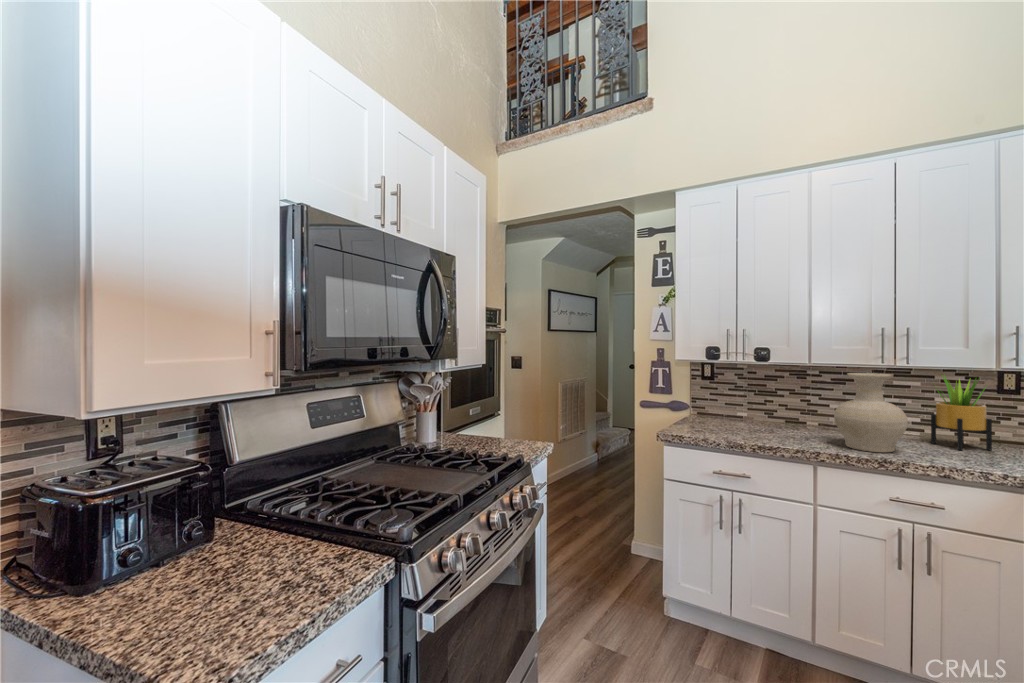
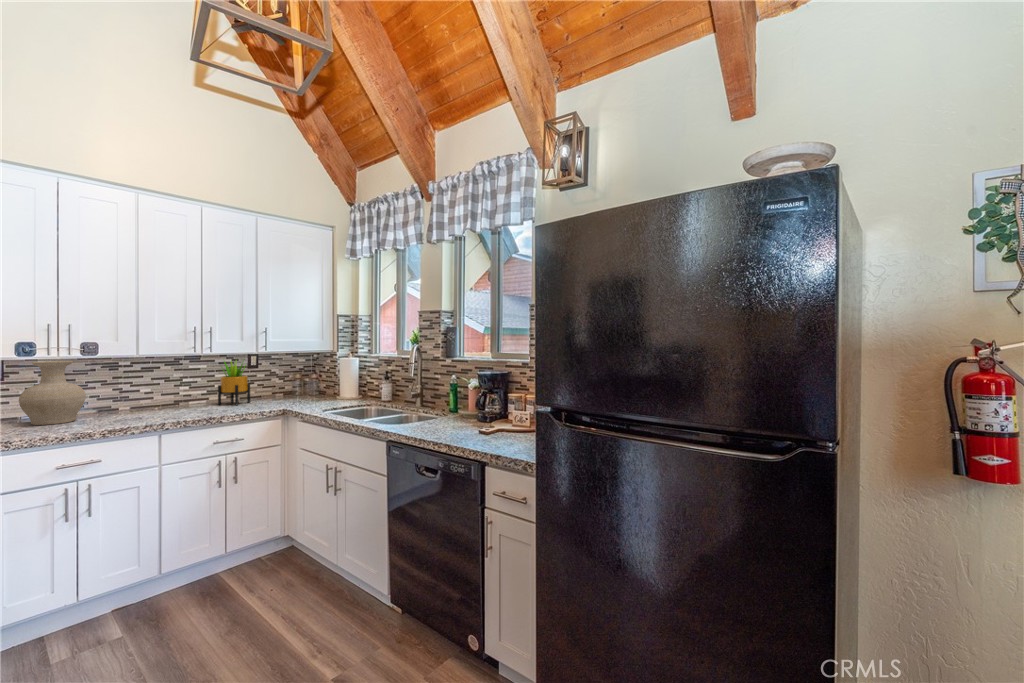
vase: present [834,373,908,452] -> present [19,361,86,425]

